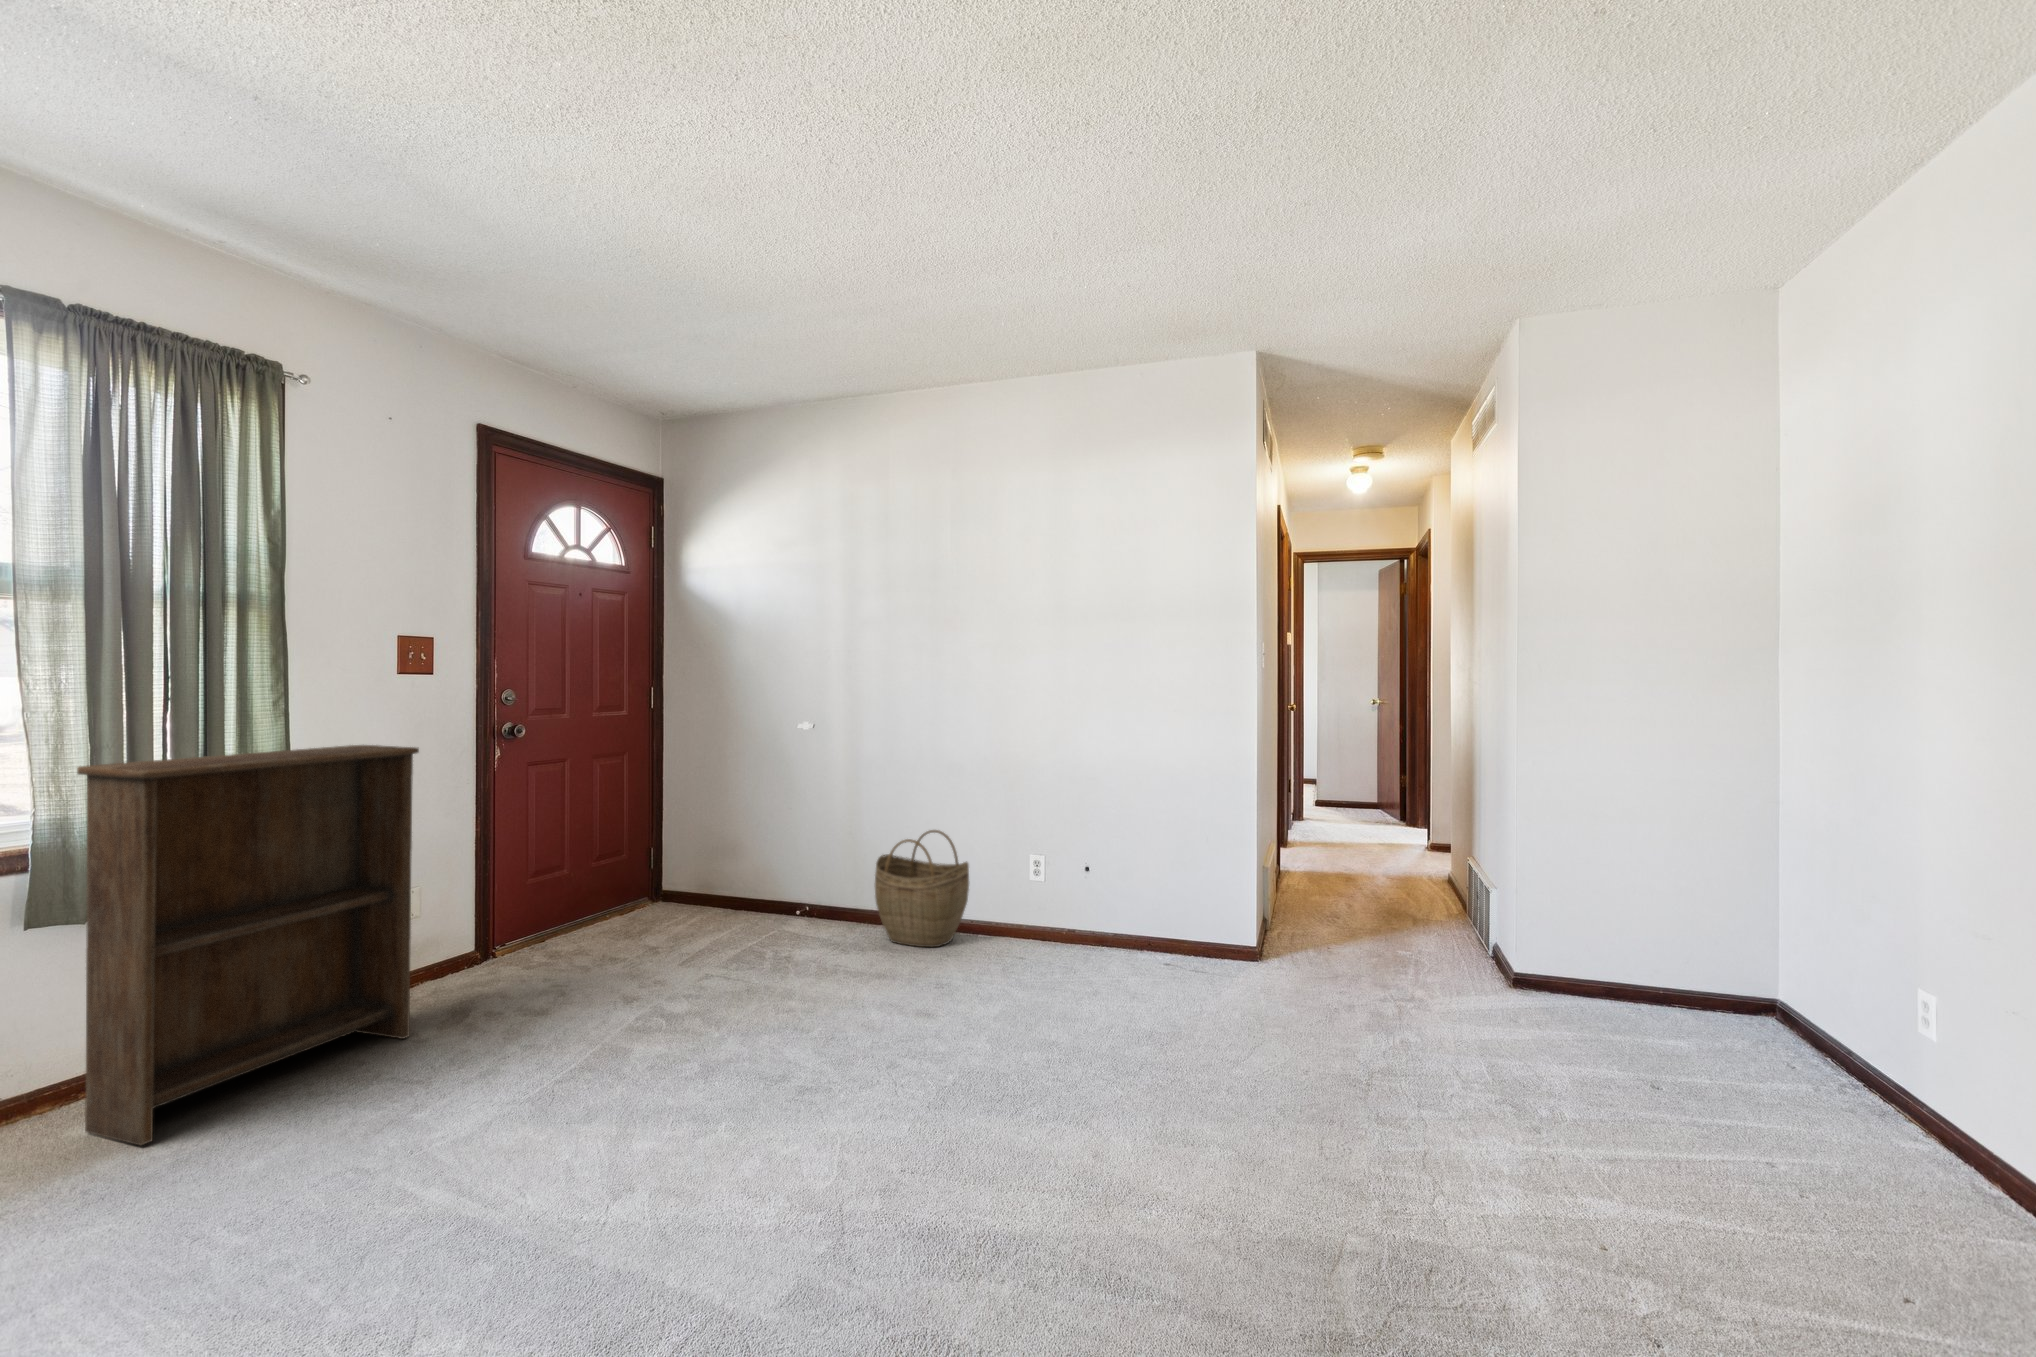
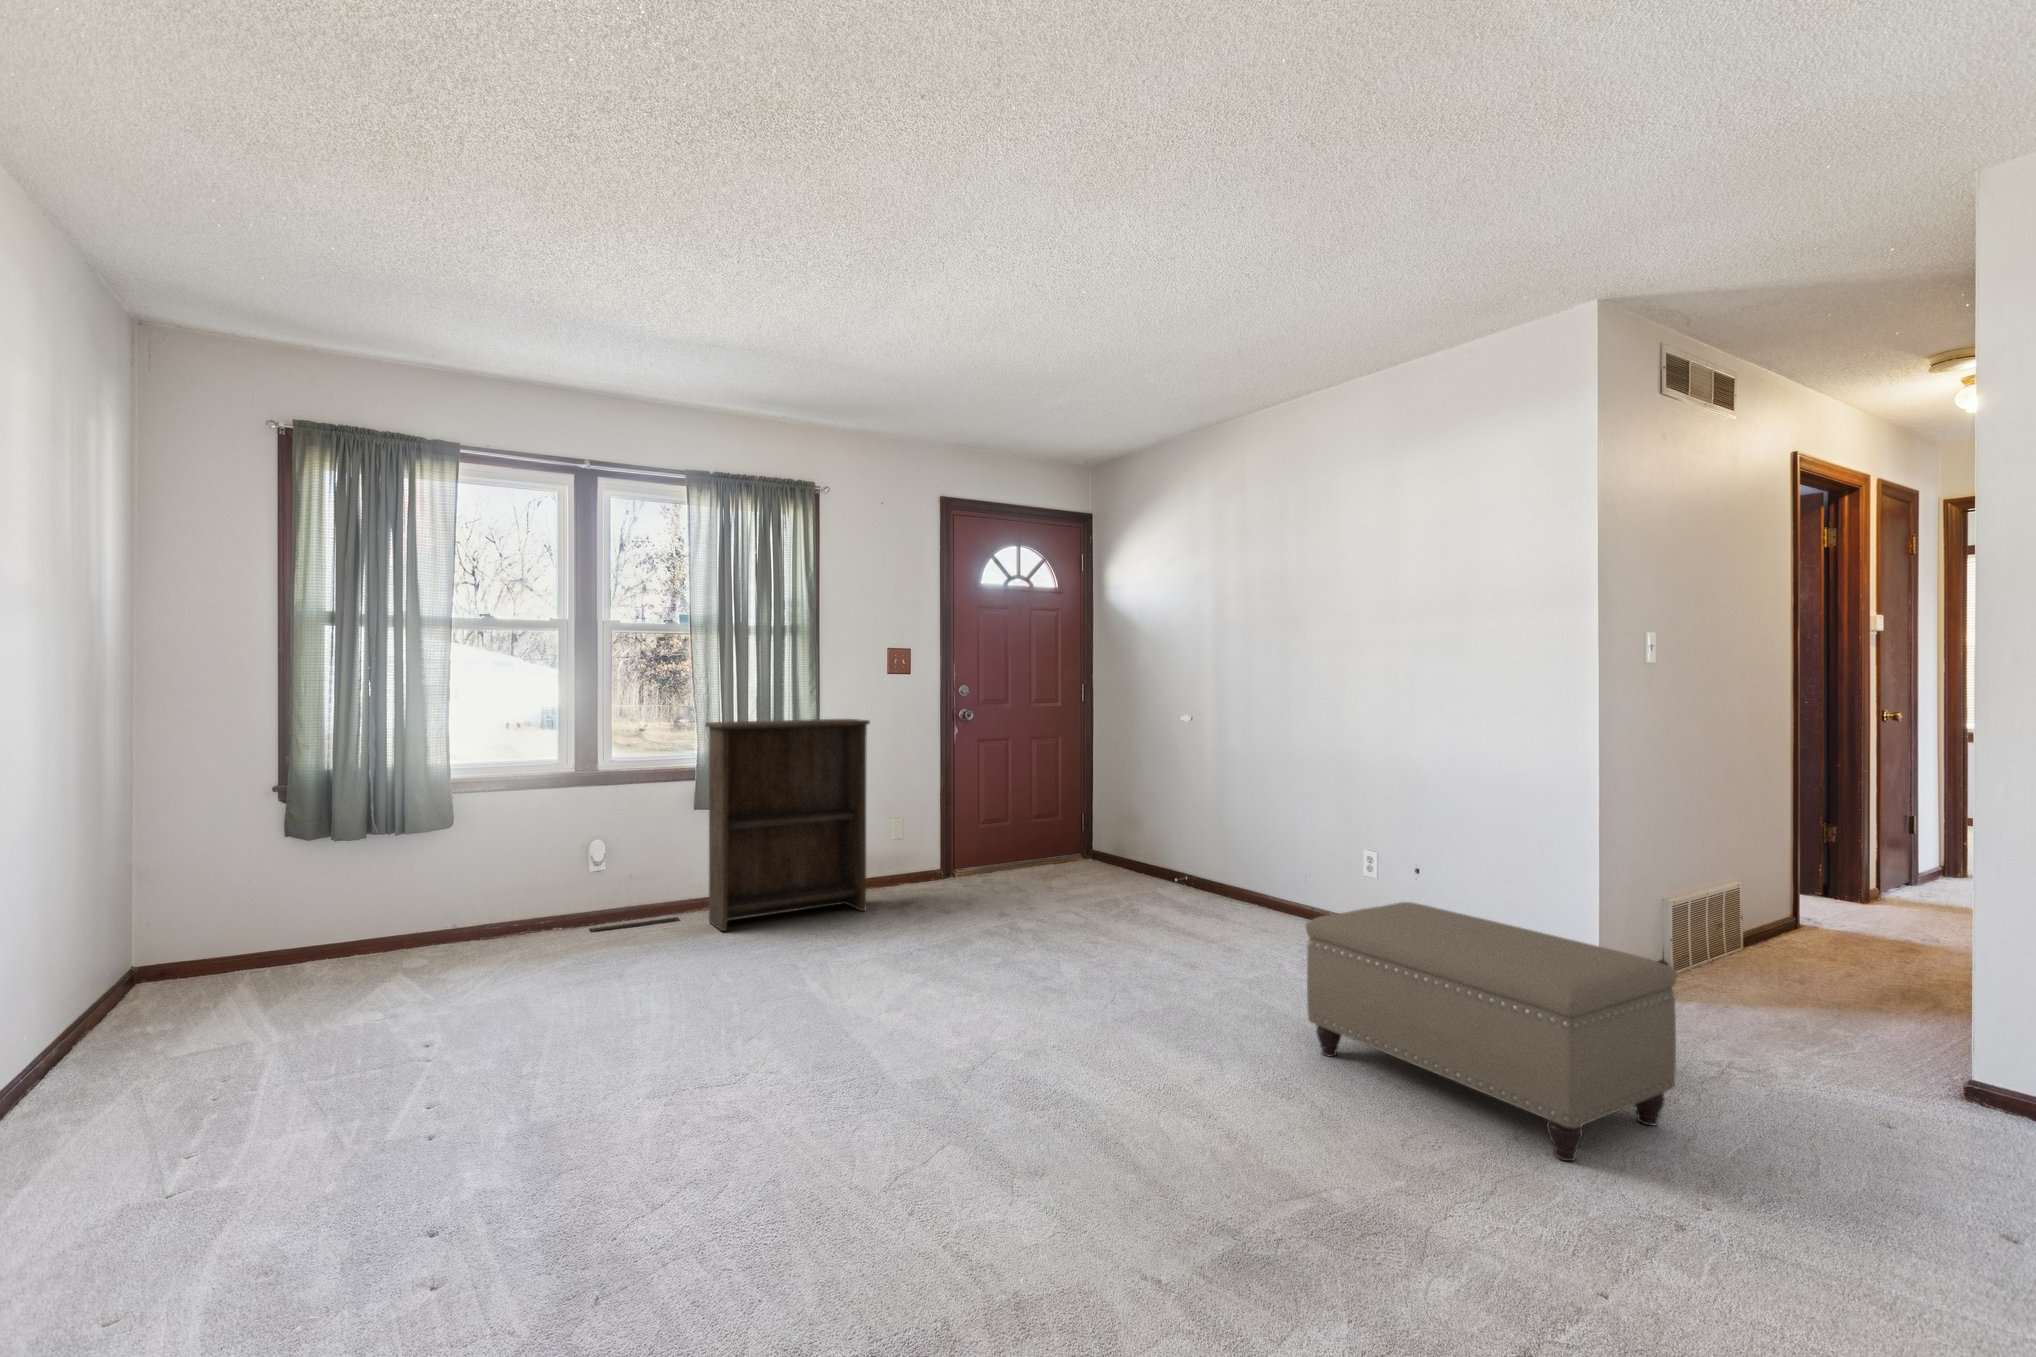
woven basket: present [875,830,969,947] -> none [1214,816,1302,923]
ottoman: none [1157,915,1475,1144] -> present [1306,902,1677,1161]

